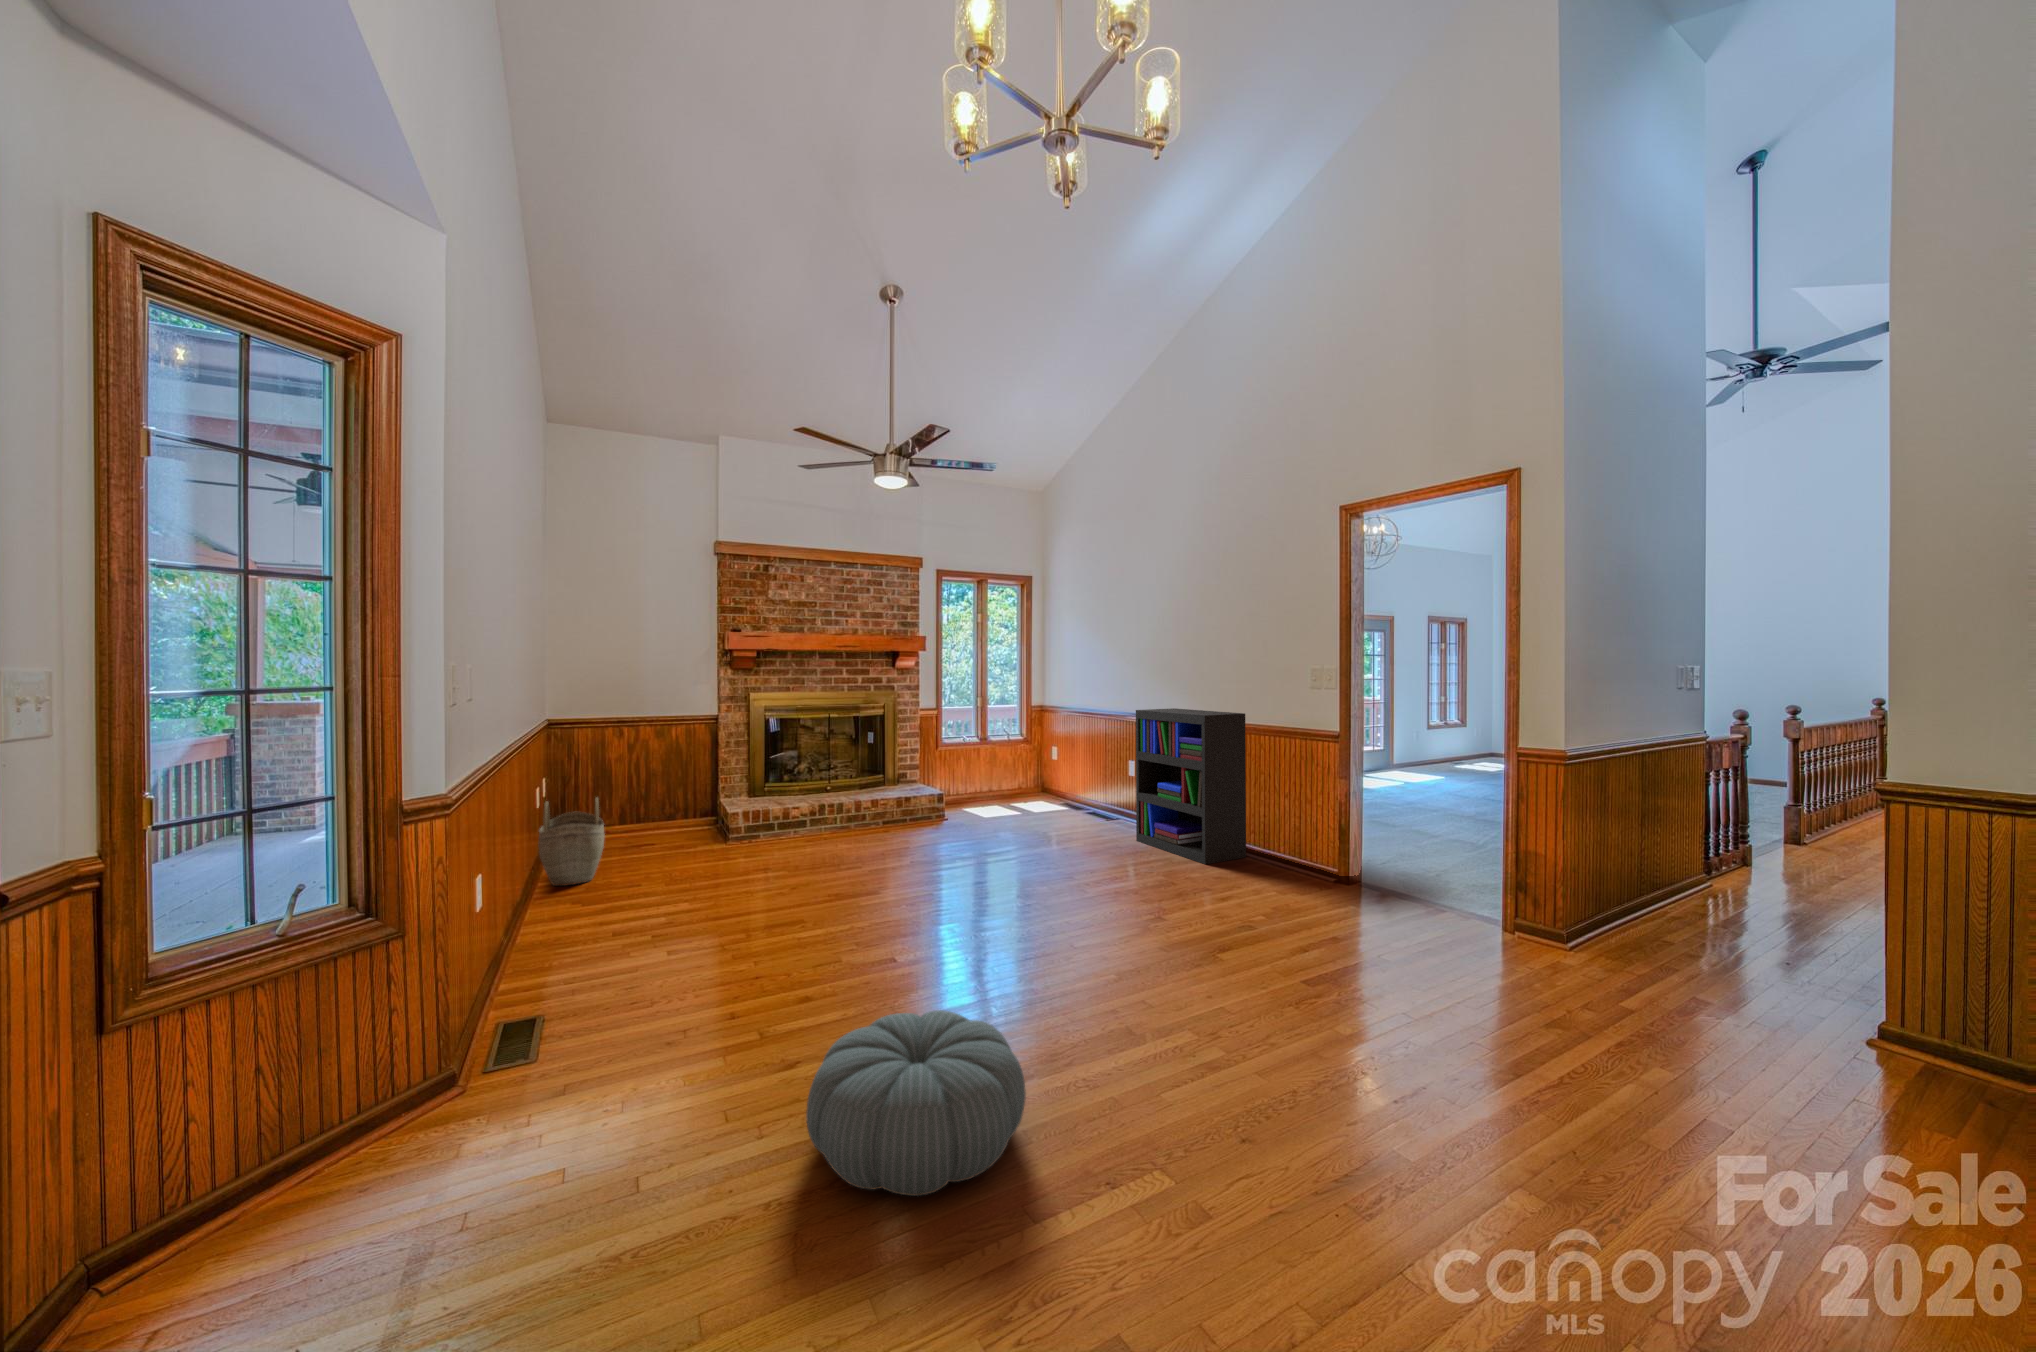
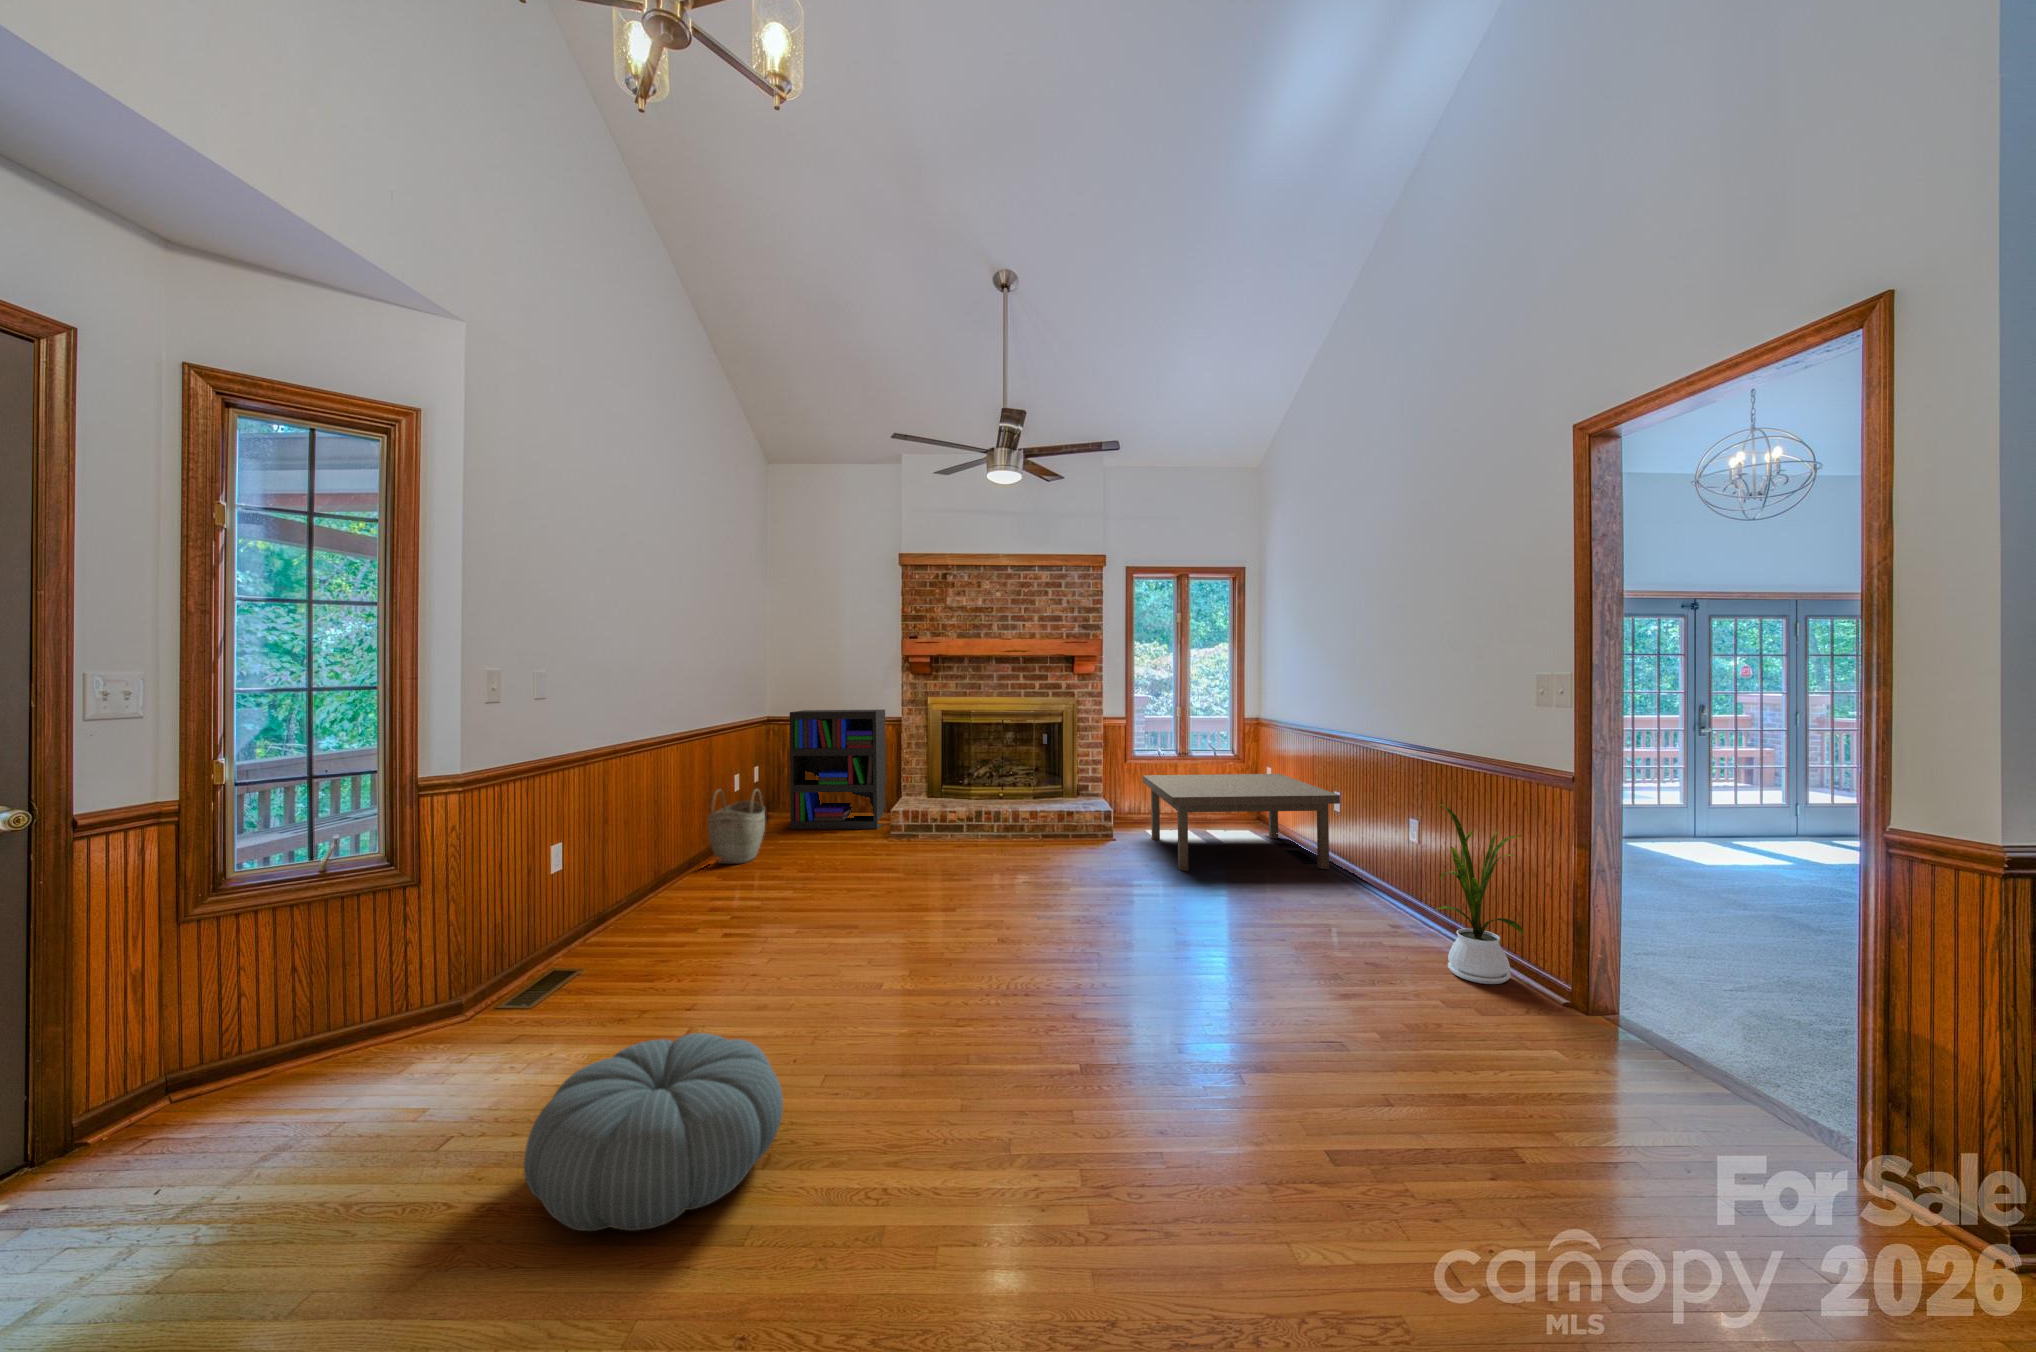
bookshelf: present [1136,708,1246,864] -> present [790,710,886,829]
coffee table: none [967,752,1140,837] -> present [1143,774,1340,871]
house plant: none [1255,763,1324,884] -> present [1436,804,1523,984]

